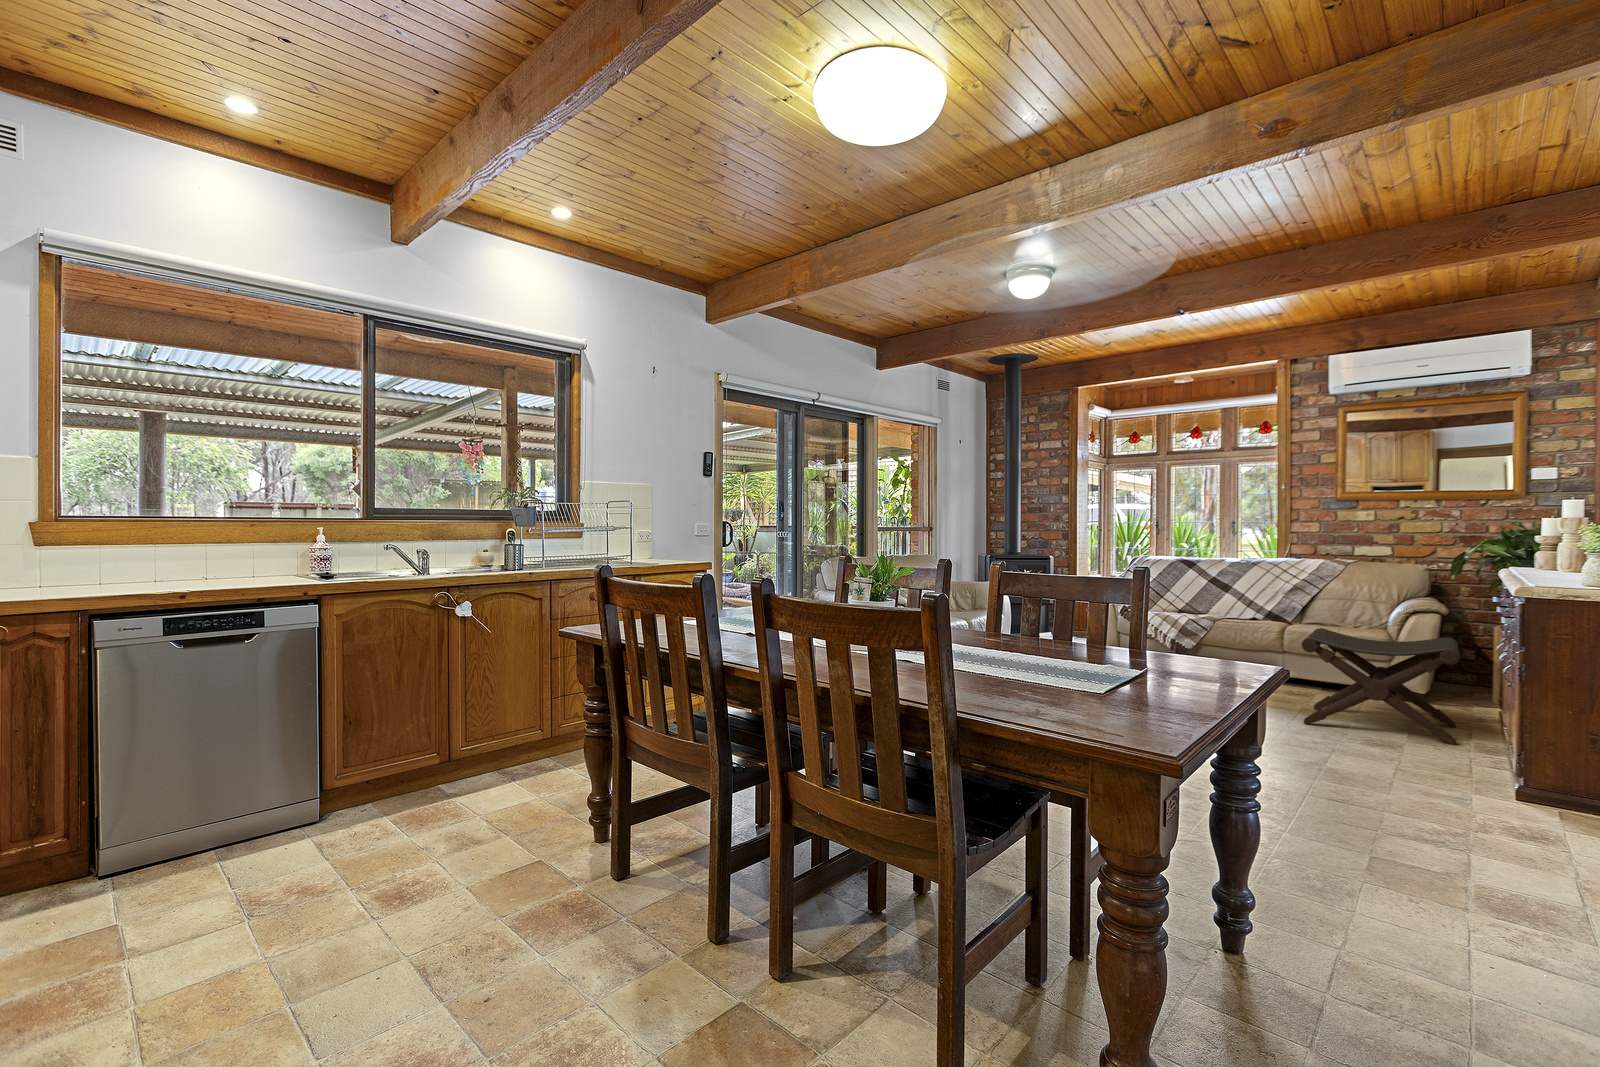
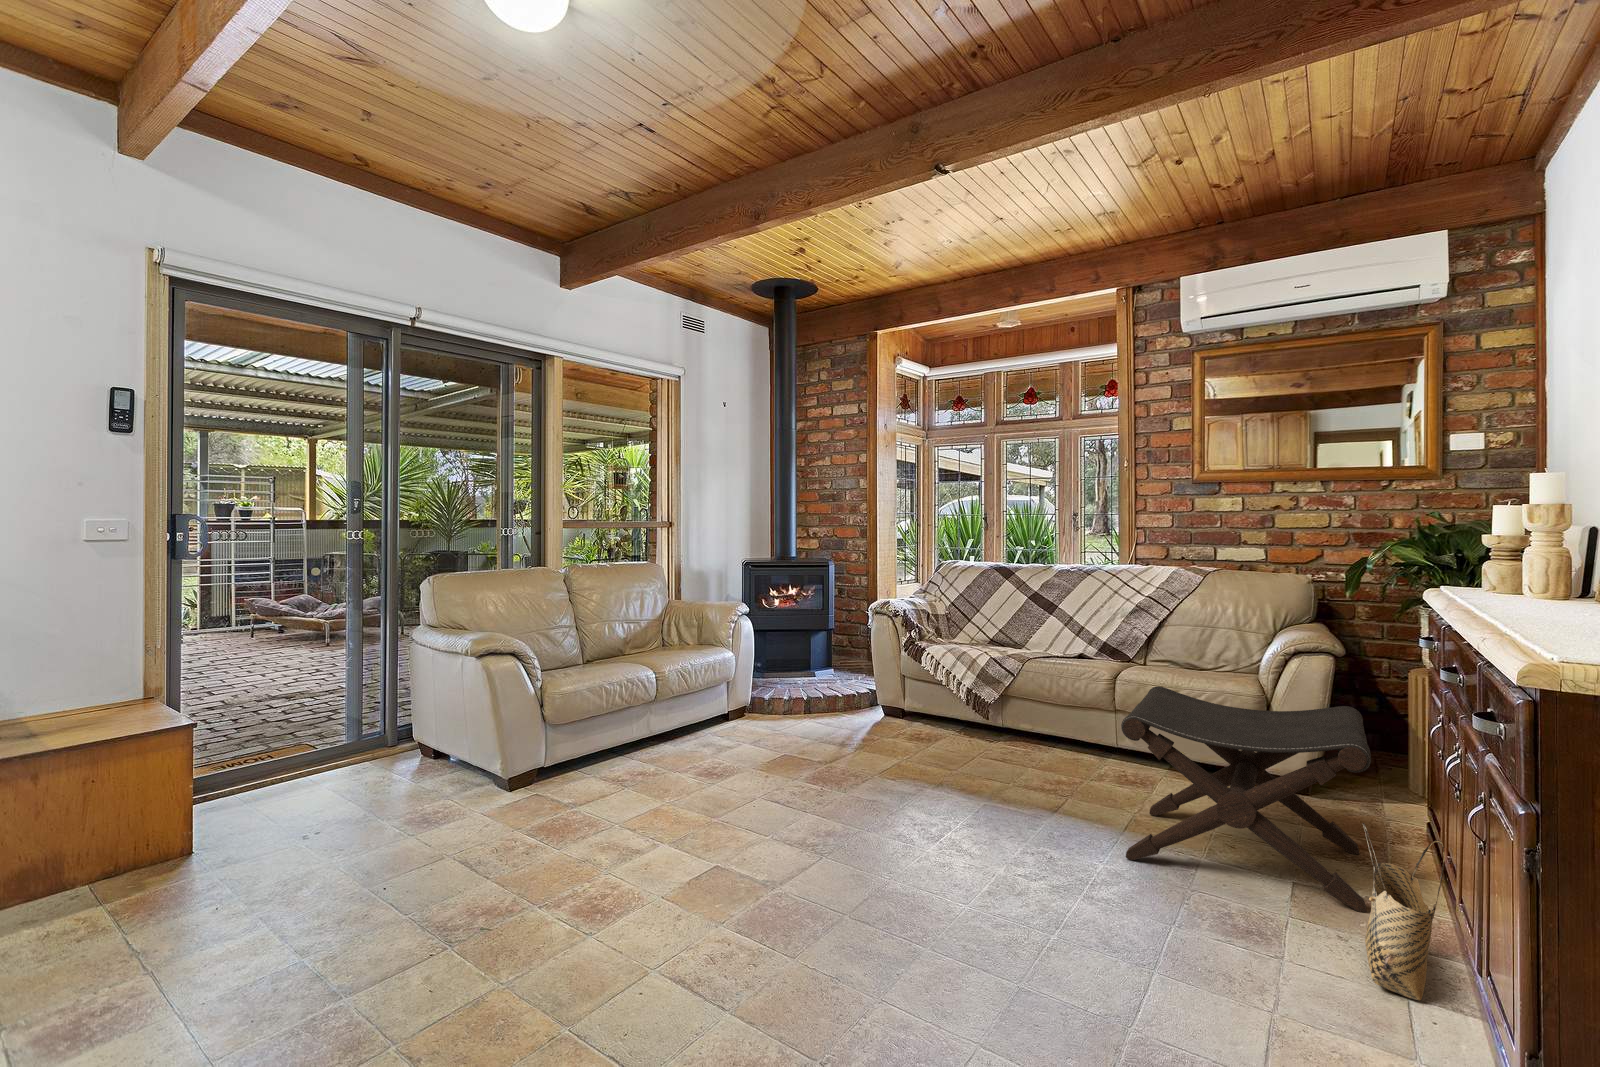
woven basket: none [1452,683,1497,768] -> present [1362,823,1445,1001]

